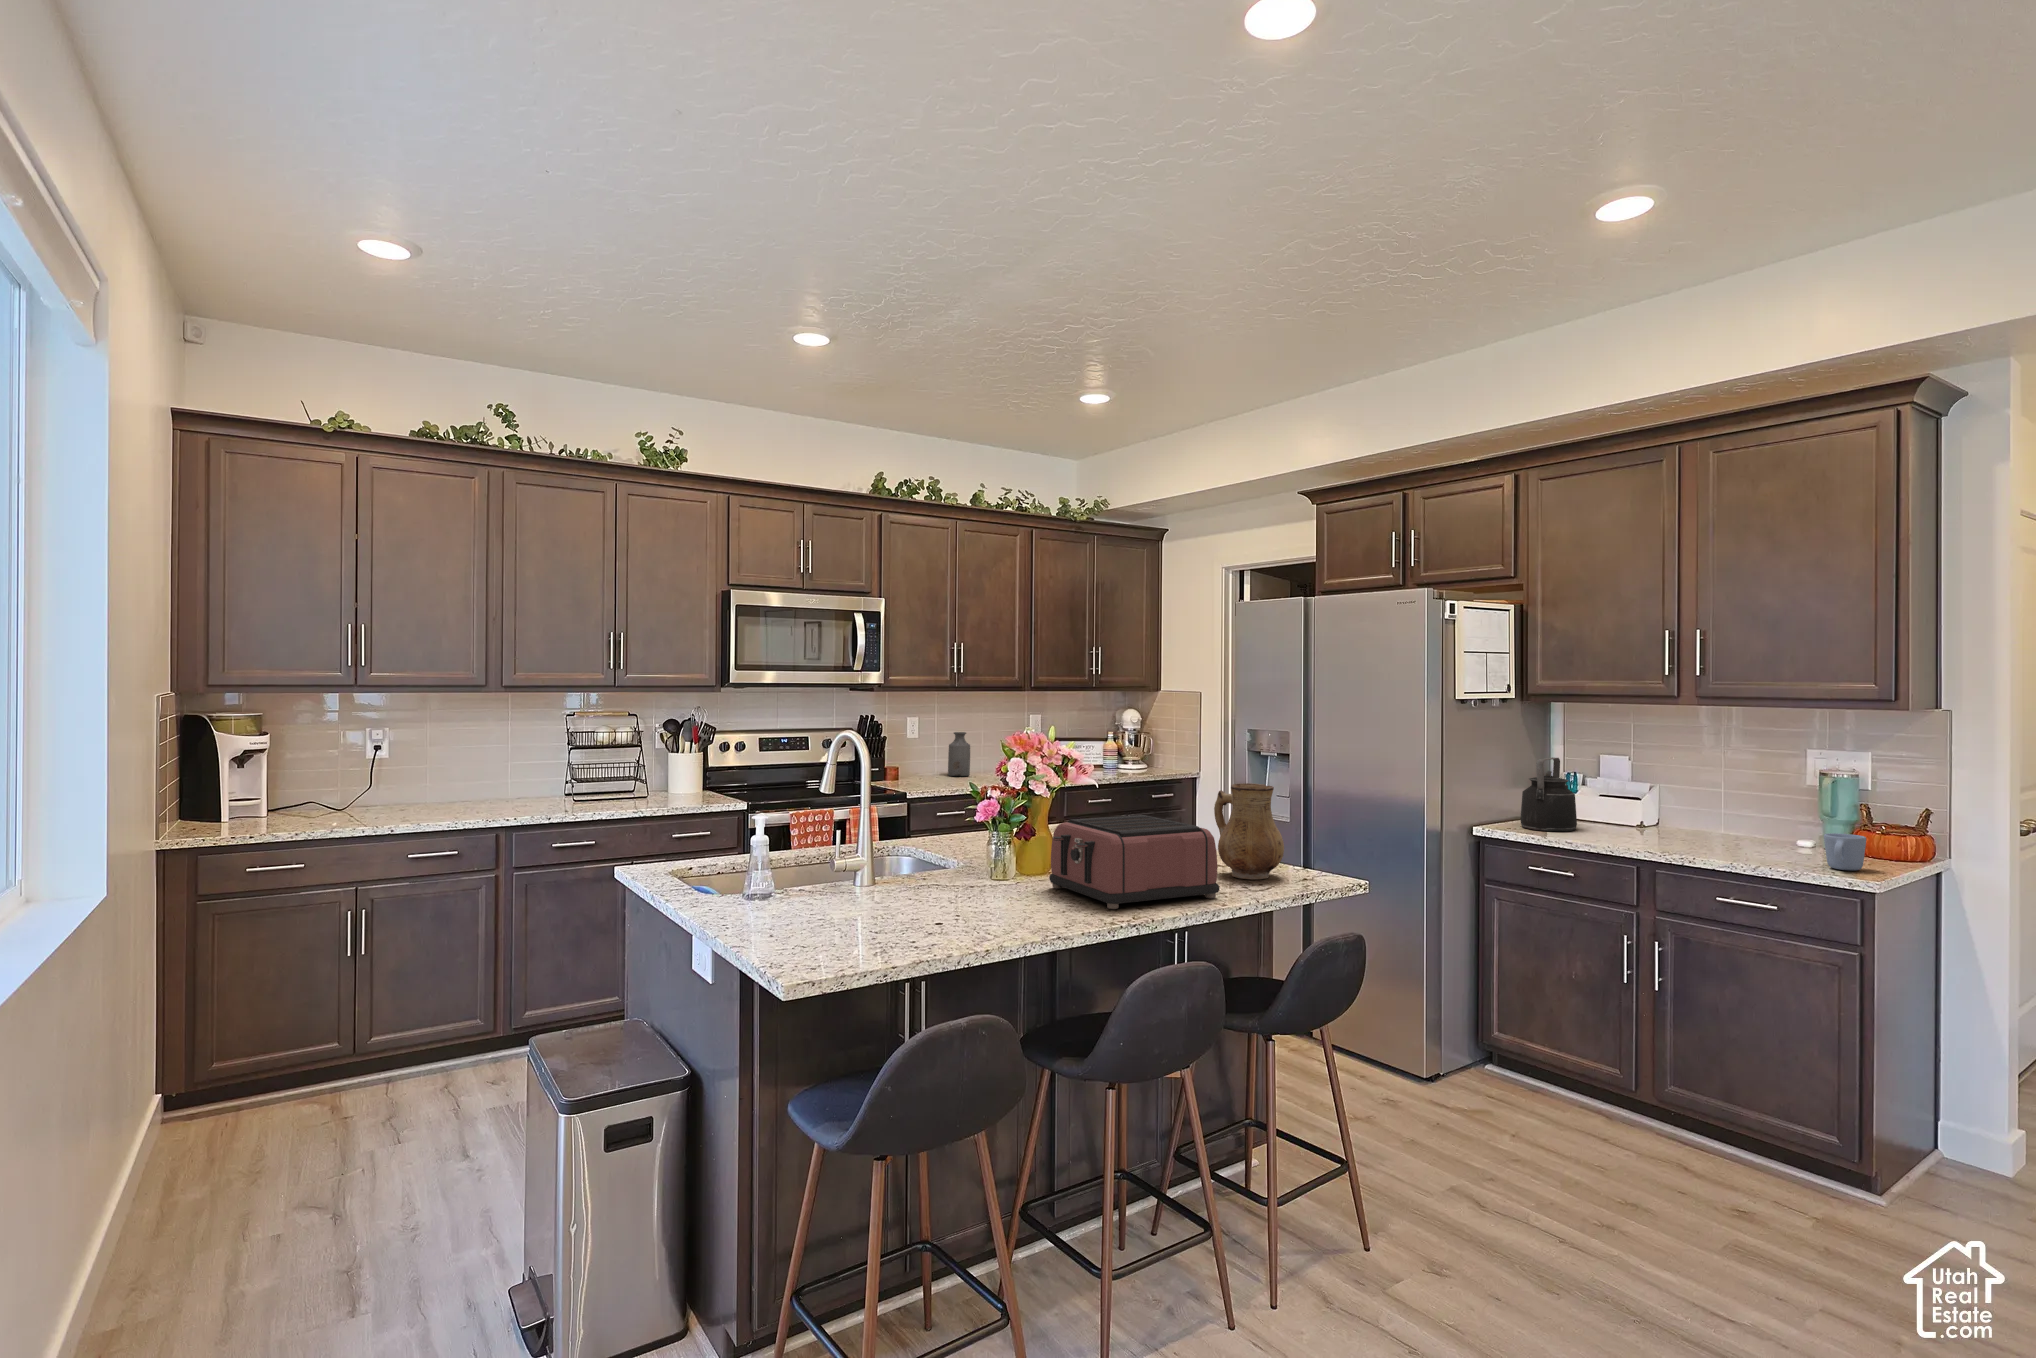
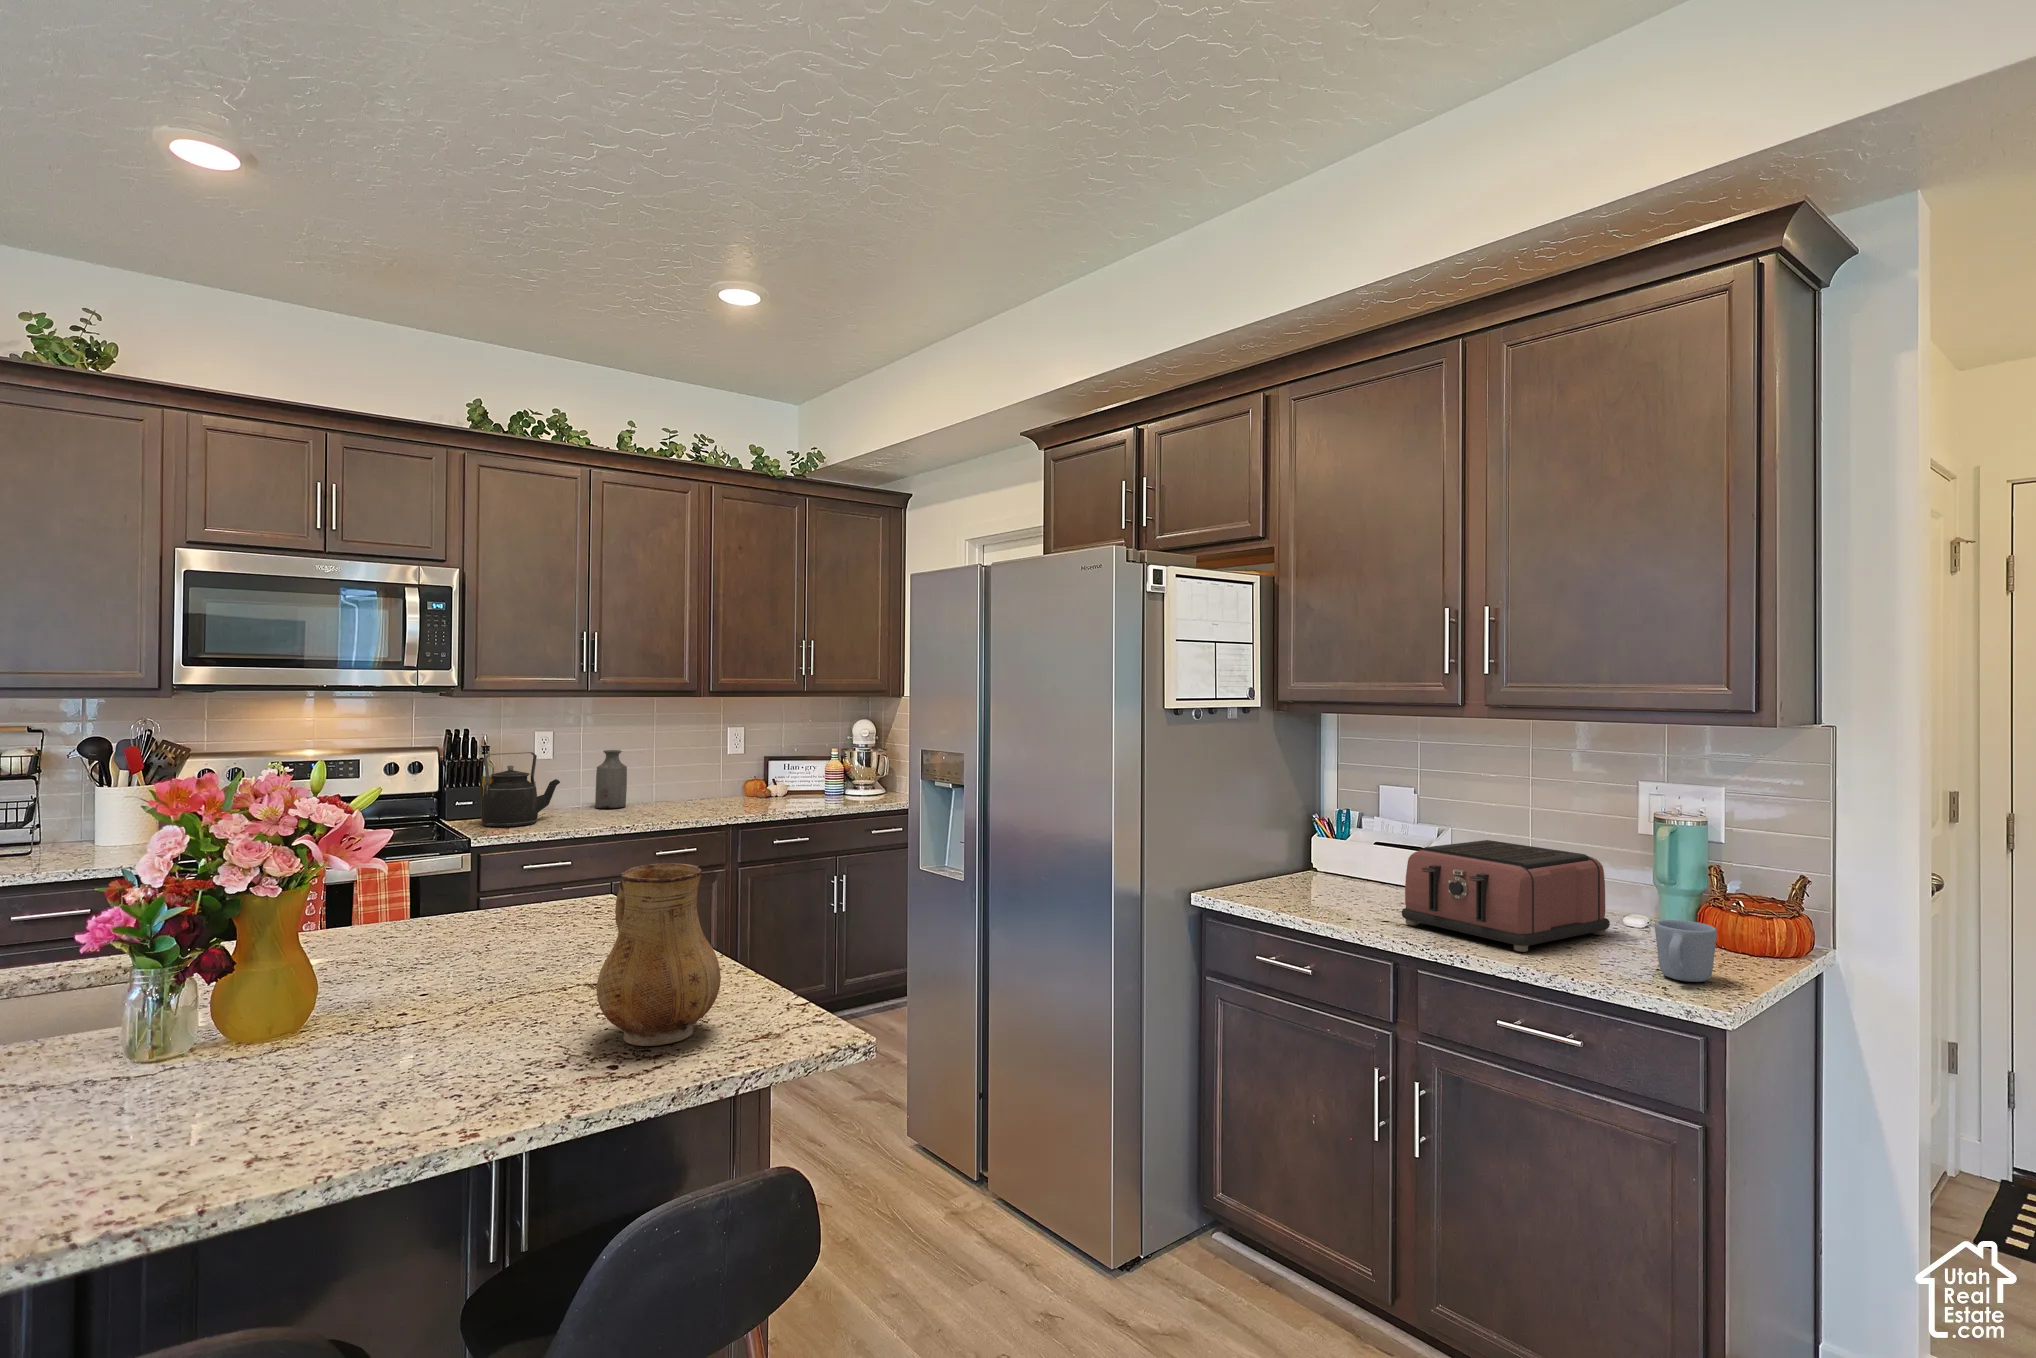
kettle: present [1520,757,1577,831] -> present [481,752,560,827]
toaster: present [1049,815,1219,909] -> present [1402,840,1610,952]

